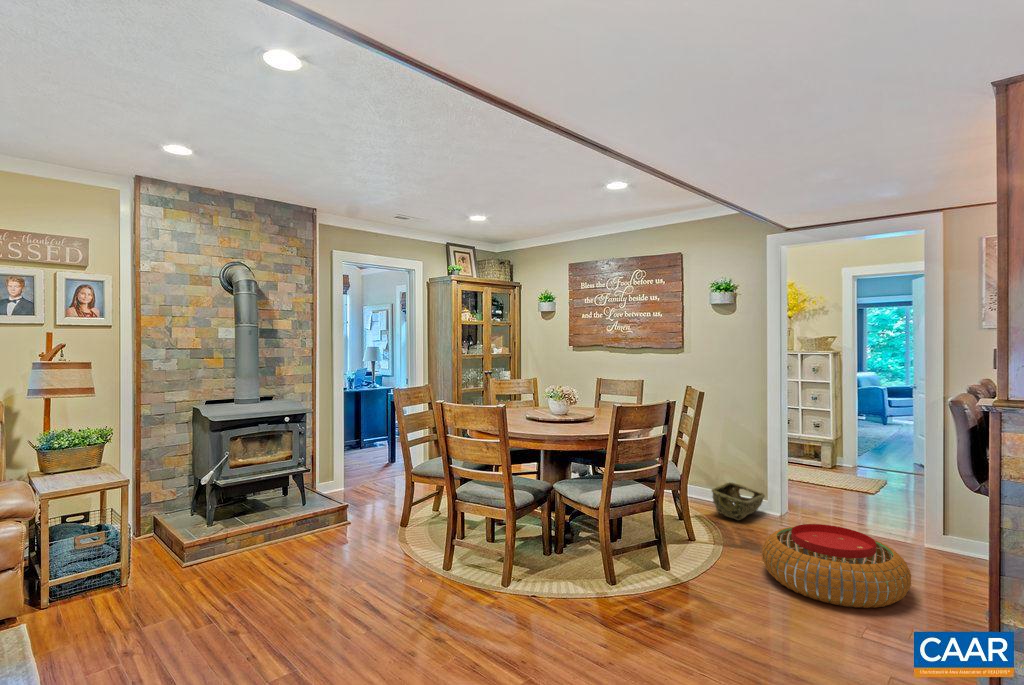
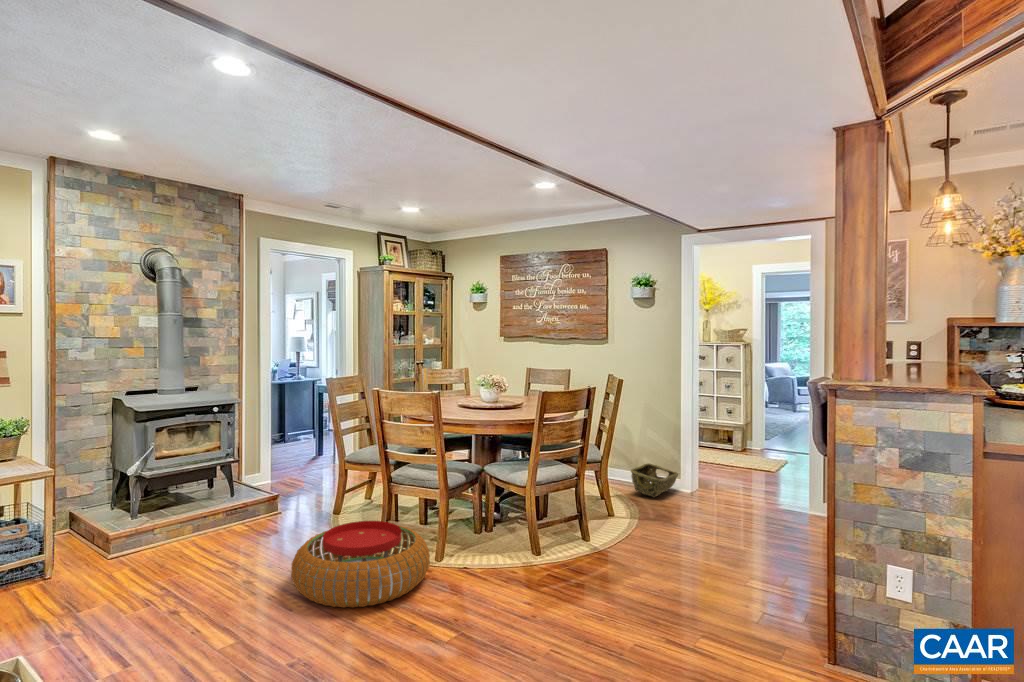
pouf: present [762,524,911,608] -> present [291,521,430,608]

